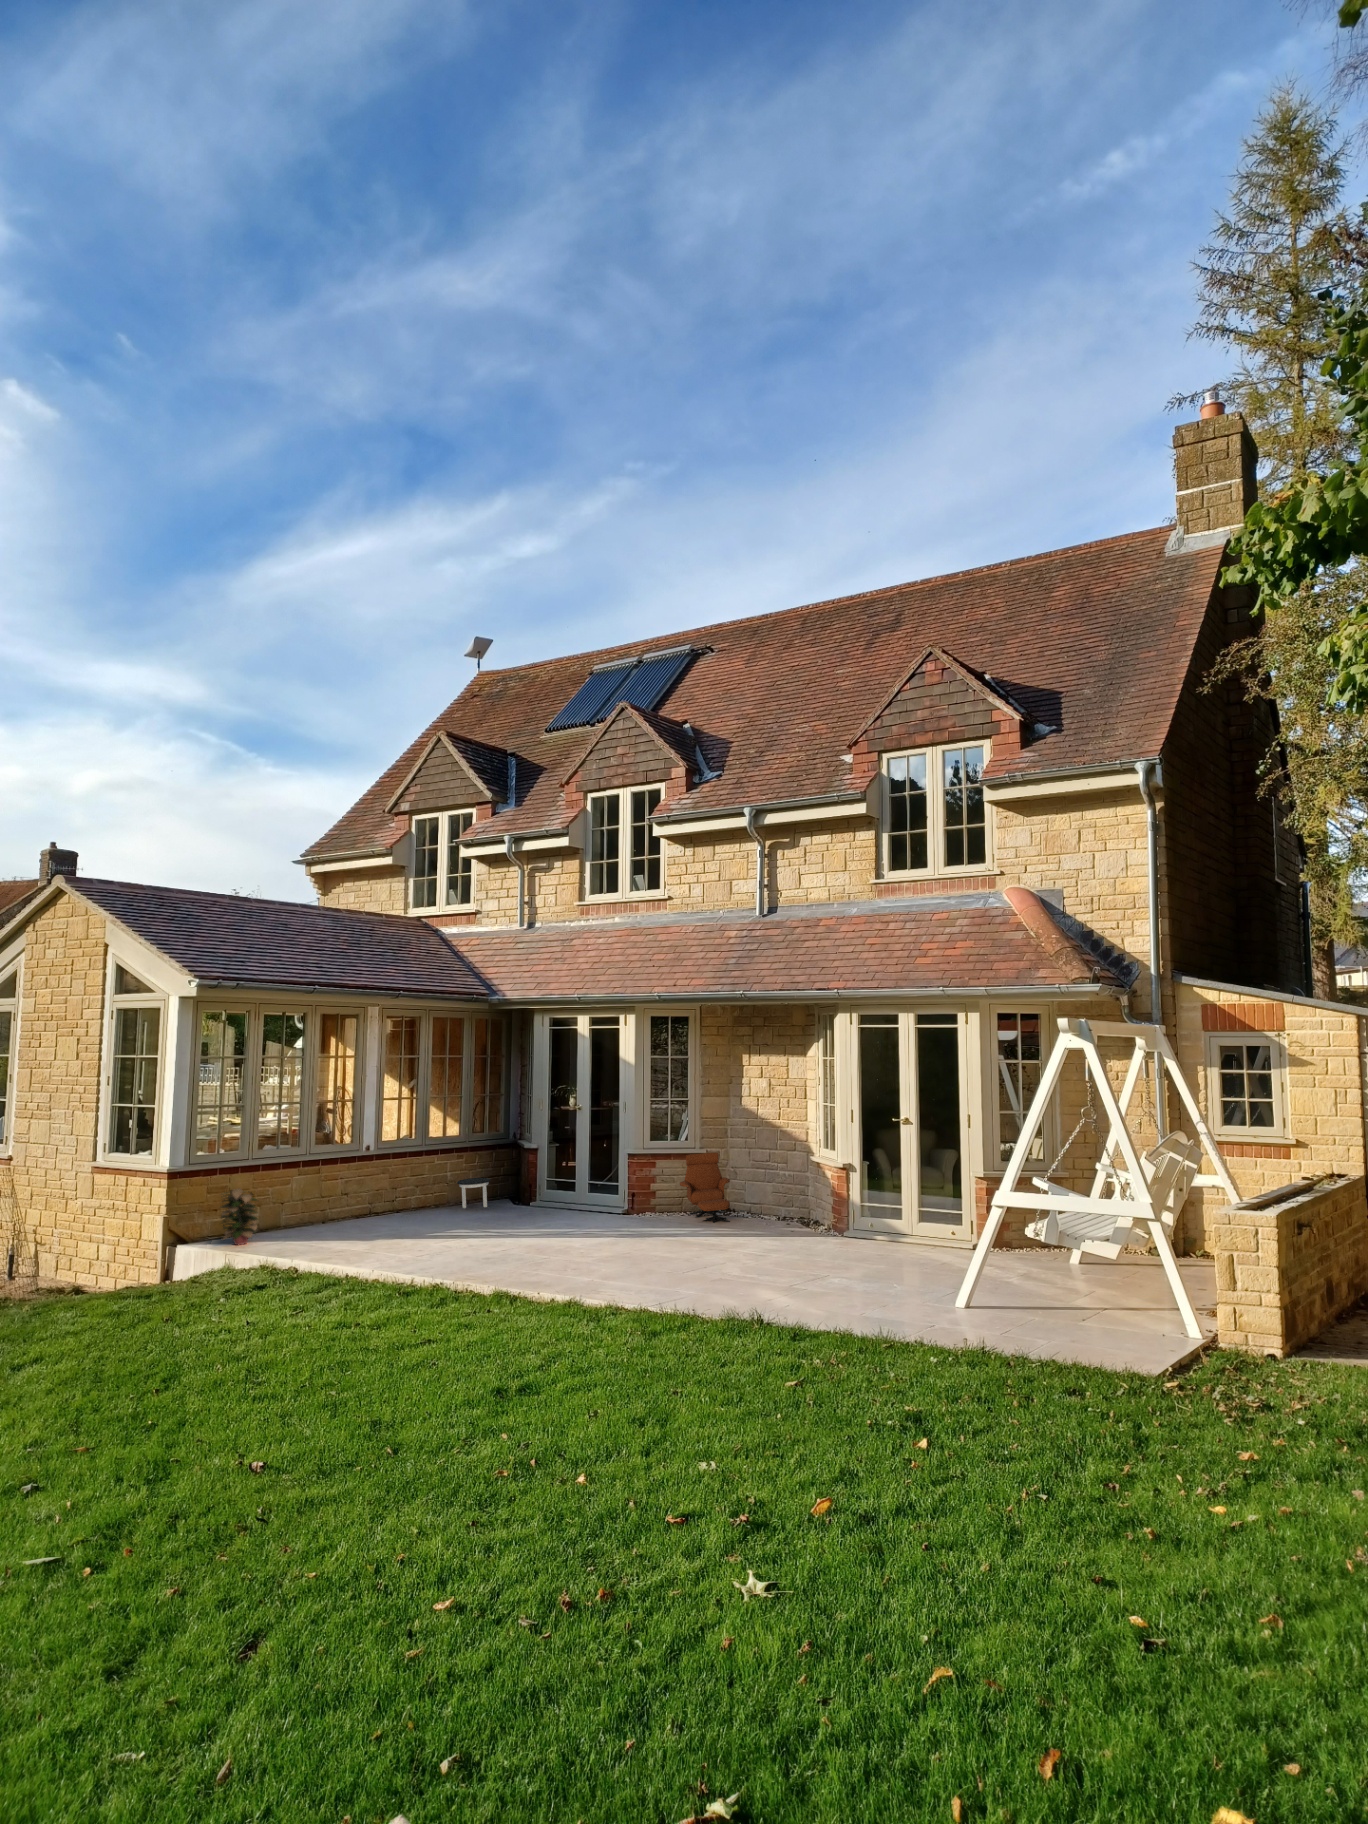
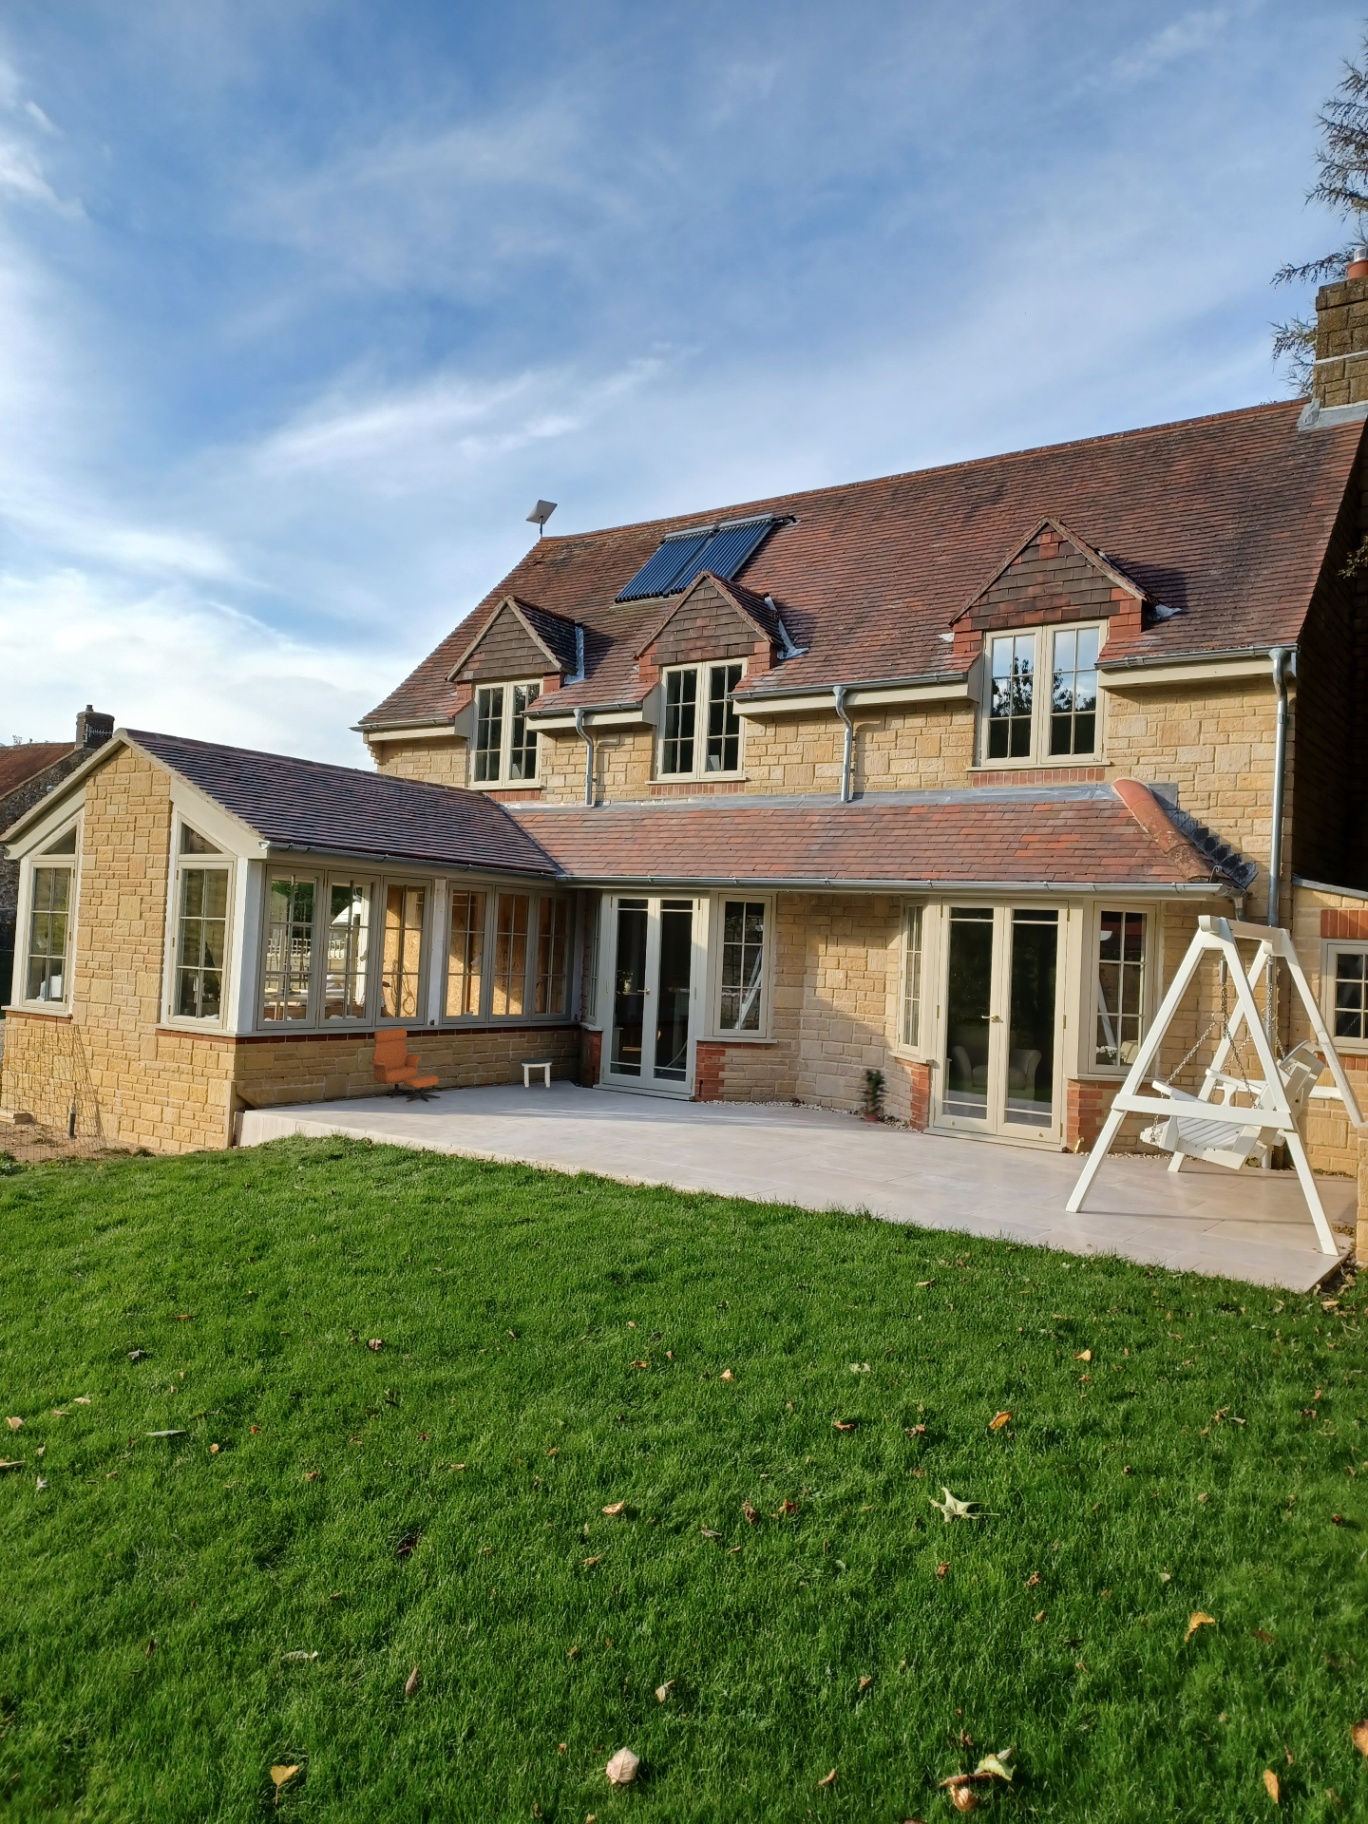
lounge chair: present [680,1153,730,1223] -> present [369,1028,440,1102]
decorative plant: present [221,1188,257,1245] -> present [858,1069,889,1121]

